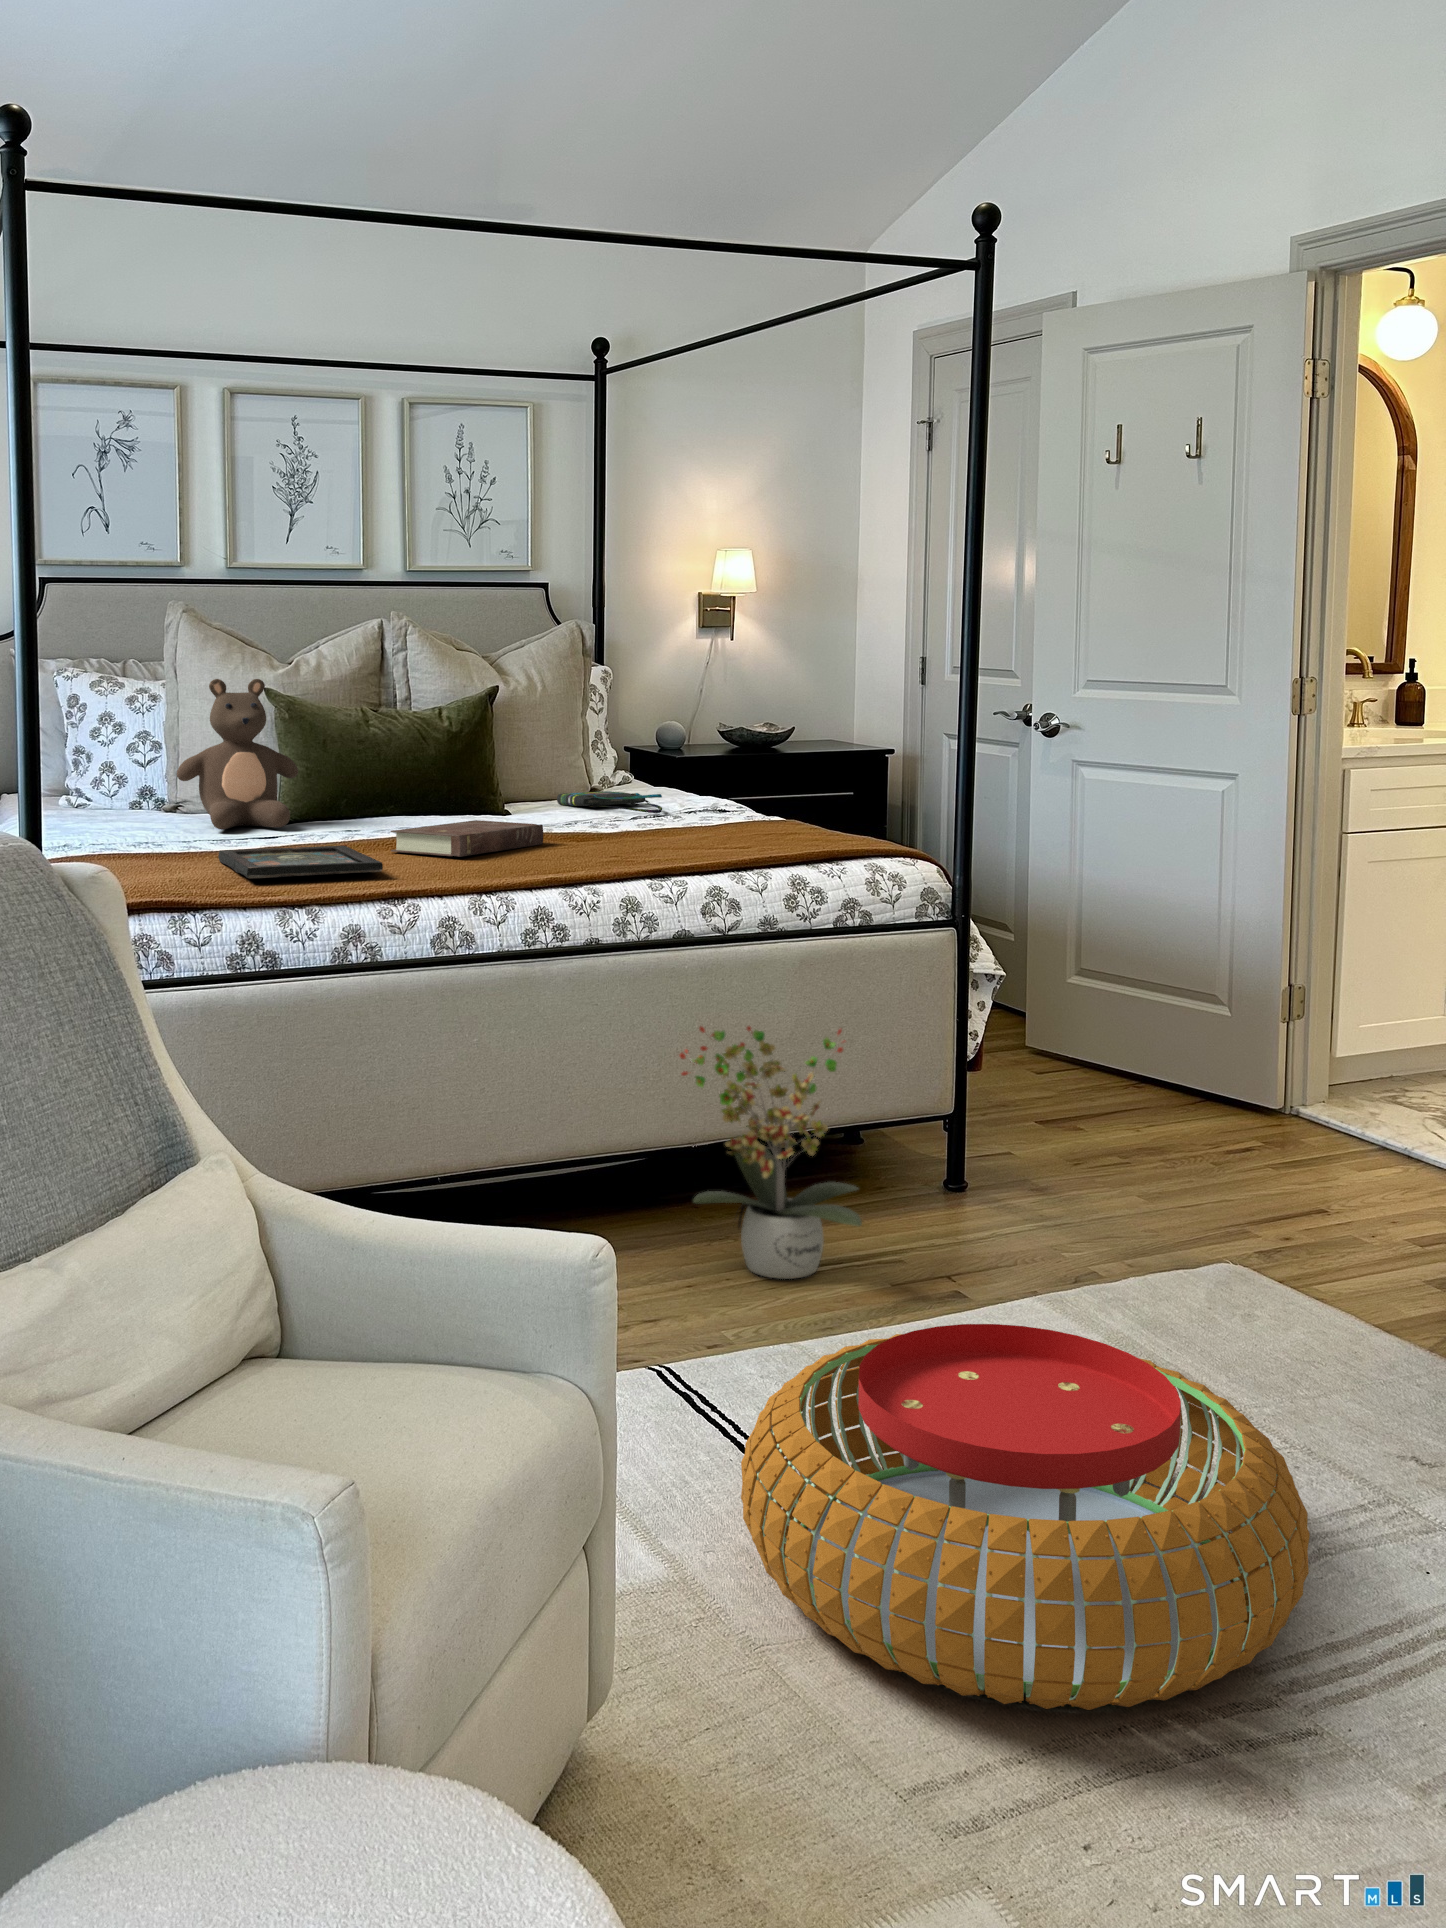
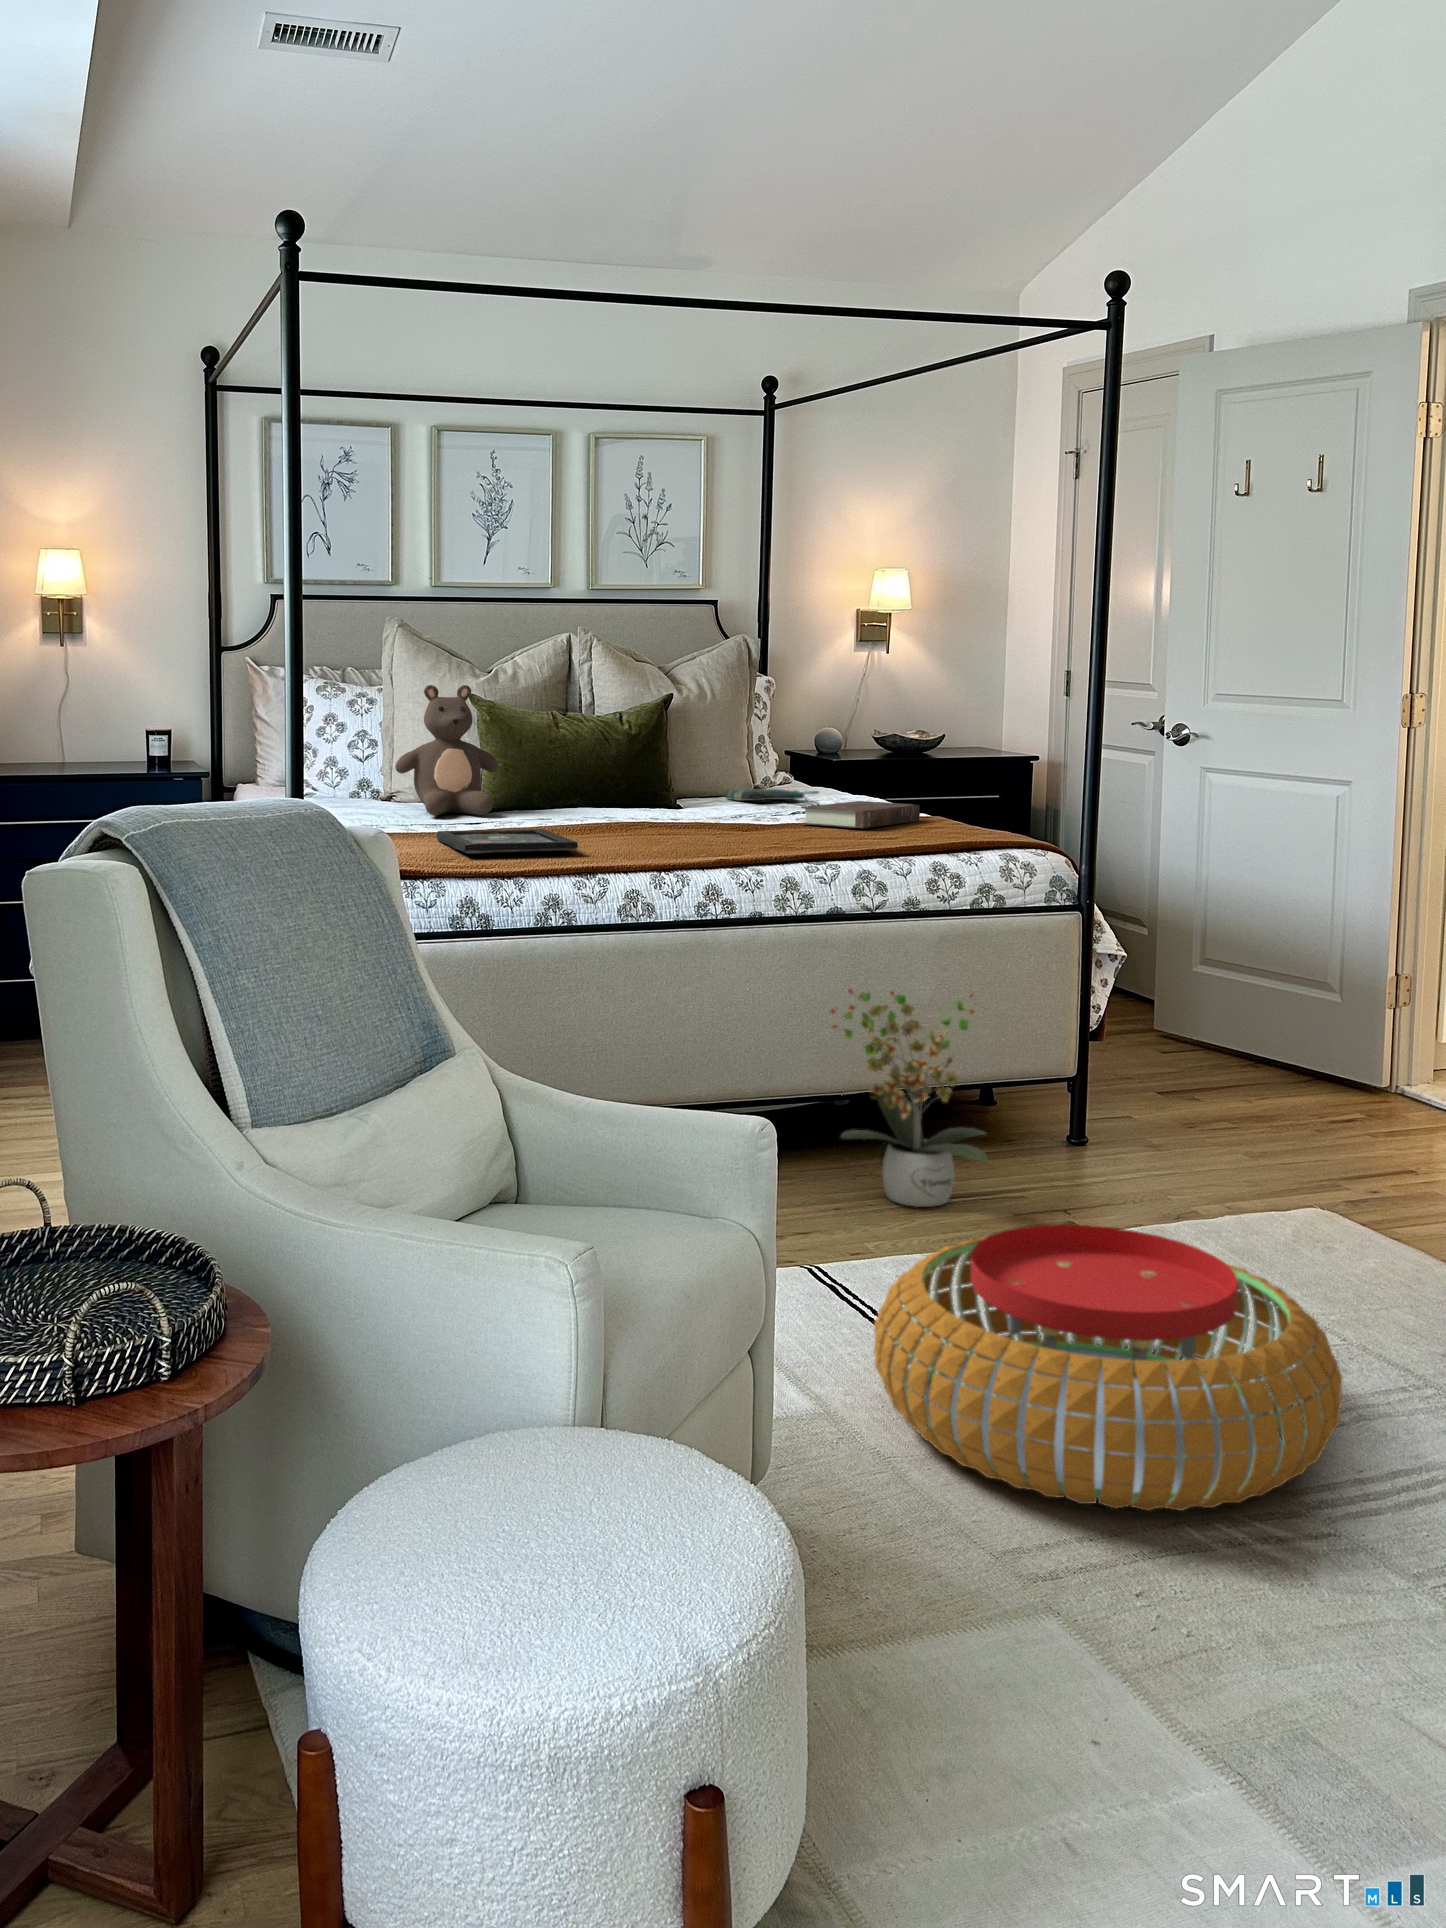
book: present [391,820,543,857] -> present [801,801,920,828]

